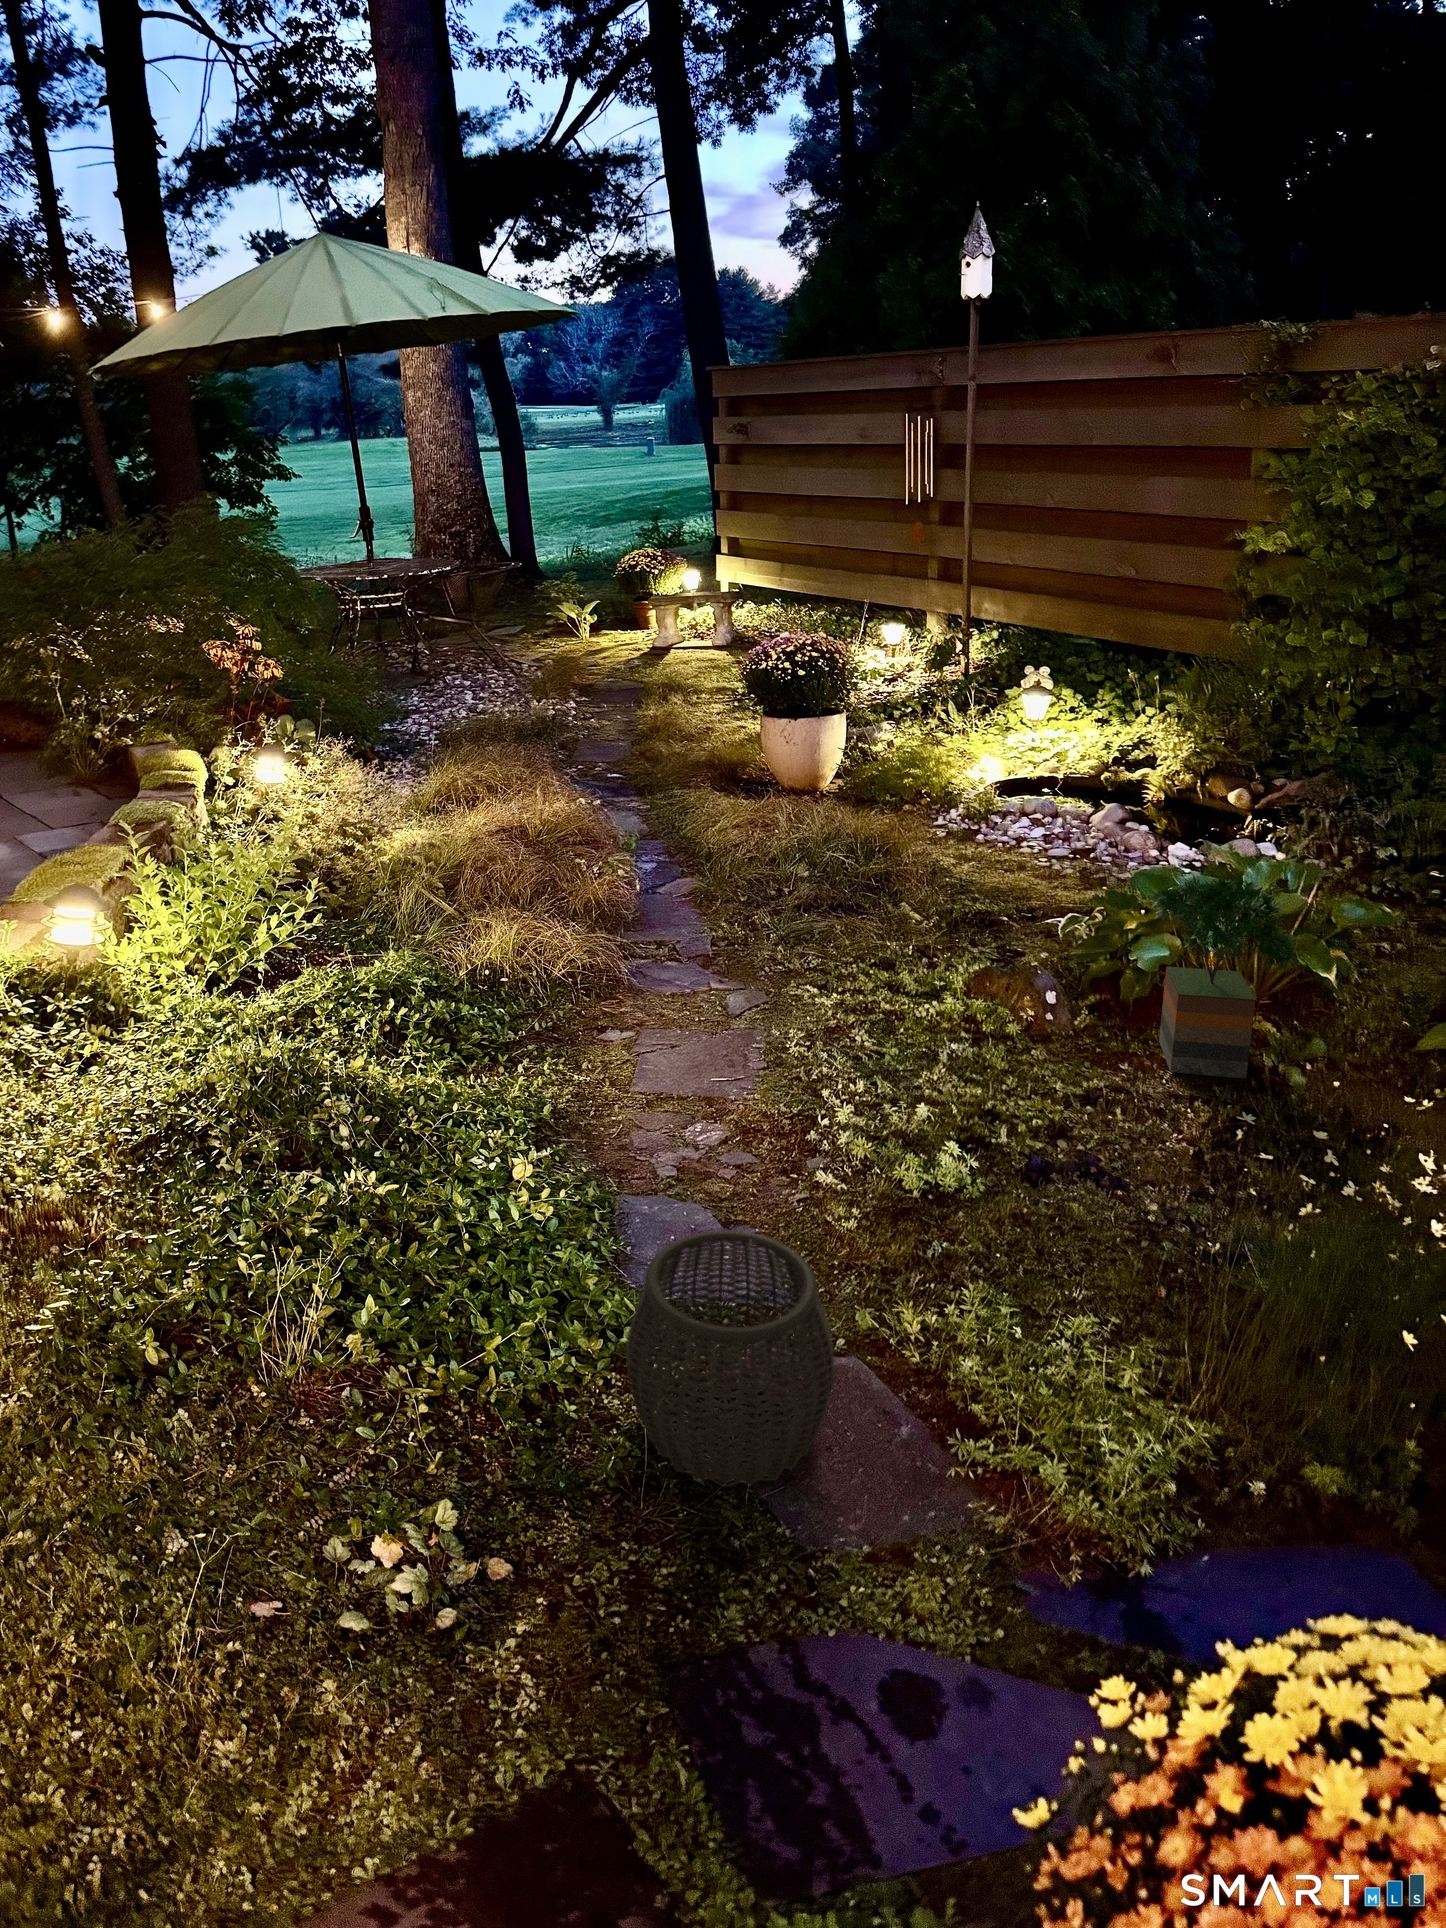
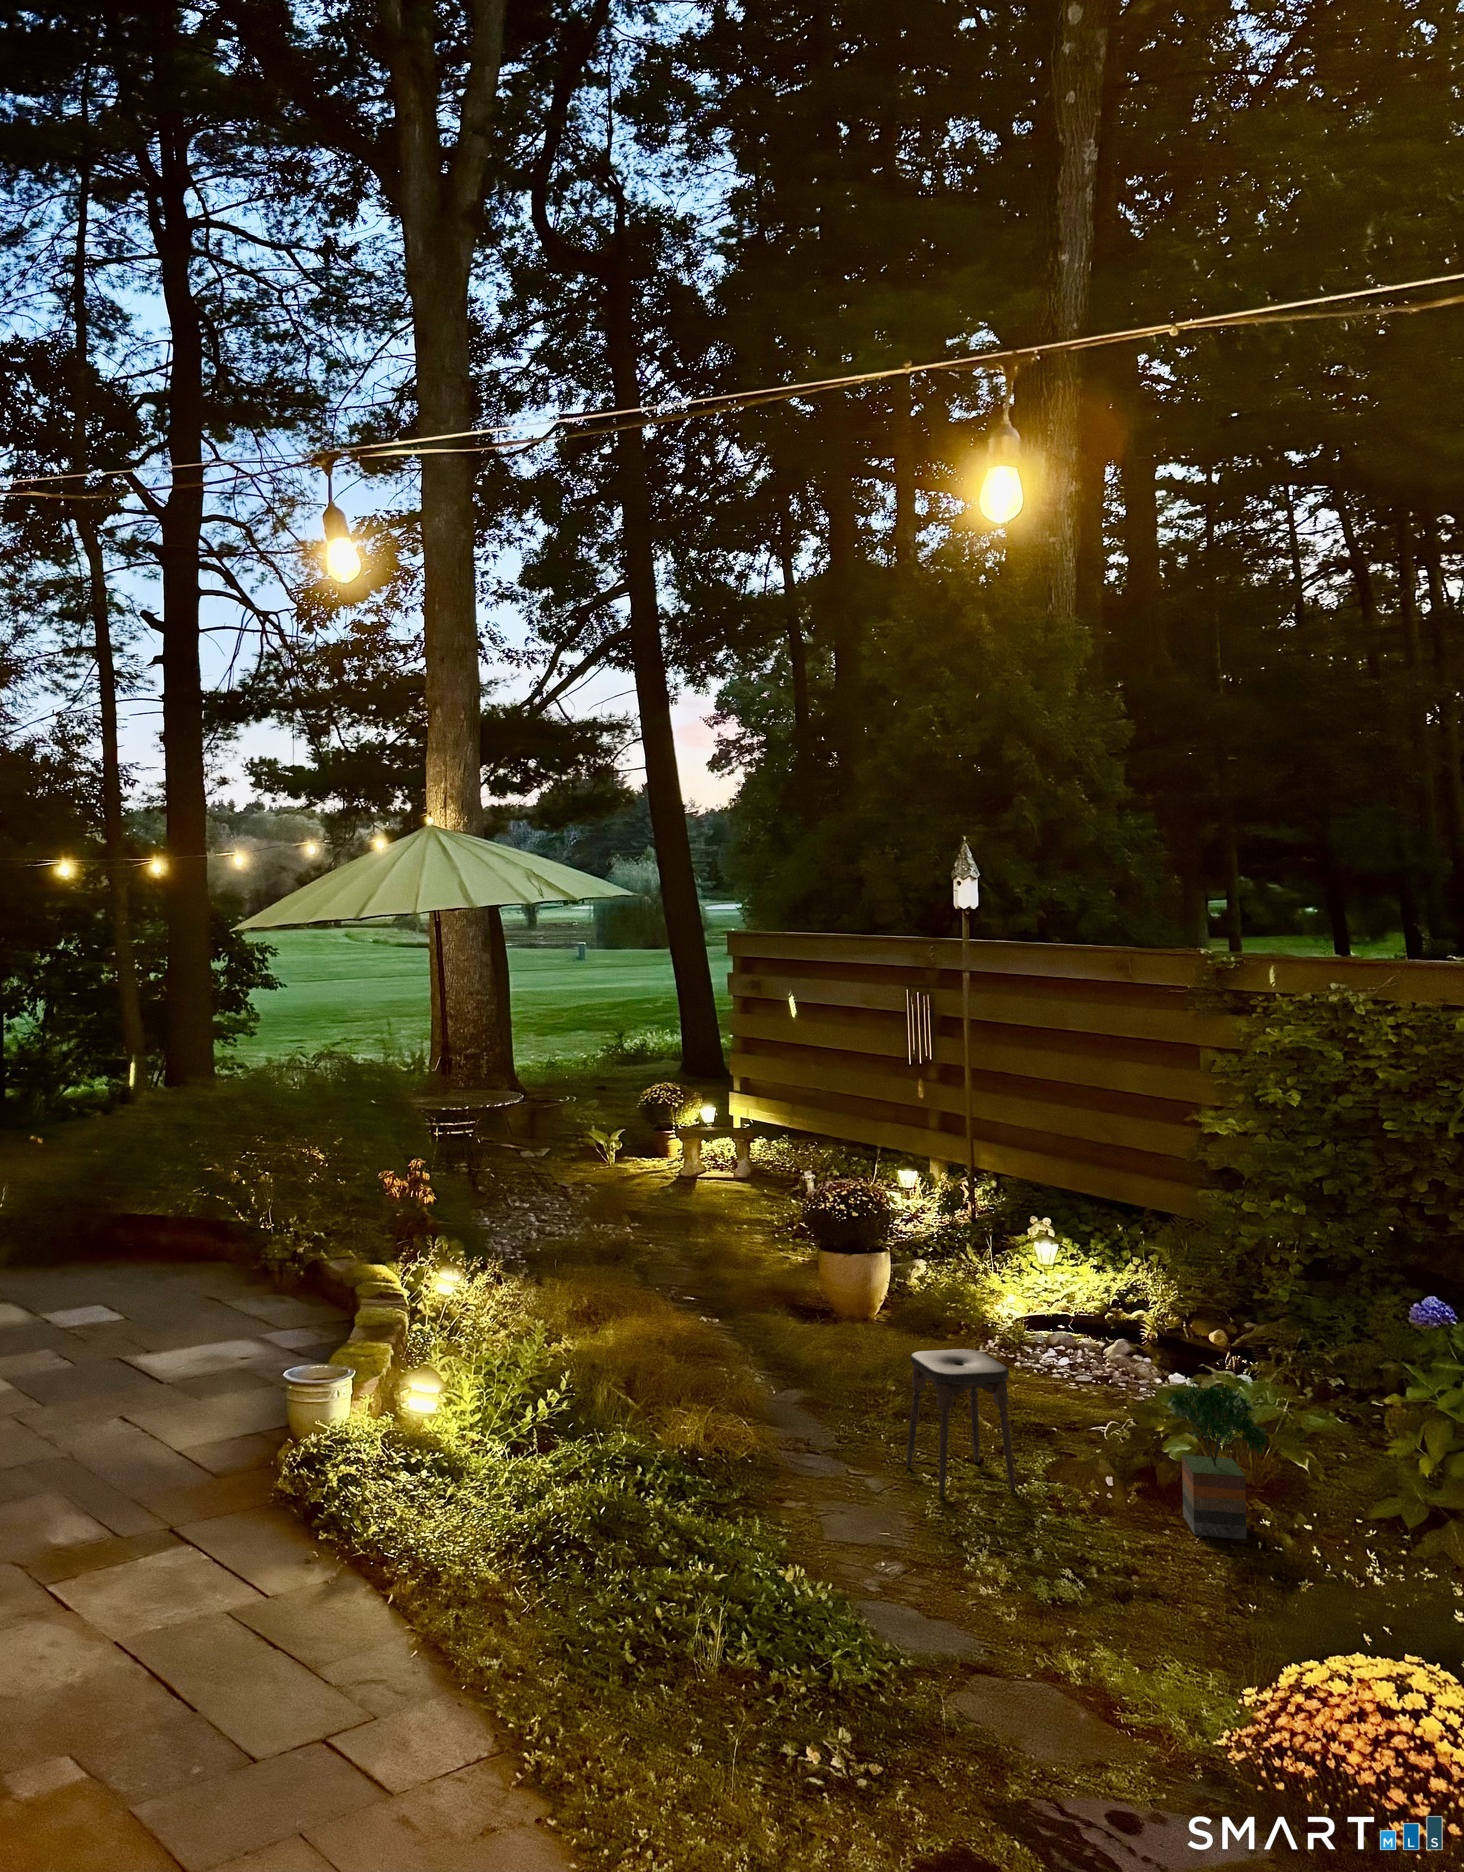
stool: none [796,828,934,1014] -> present [906,1349,1016,1496]
woven basket: present [625,1230,836,1487] -> none [898,1592,1026,1751]

